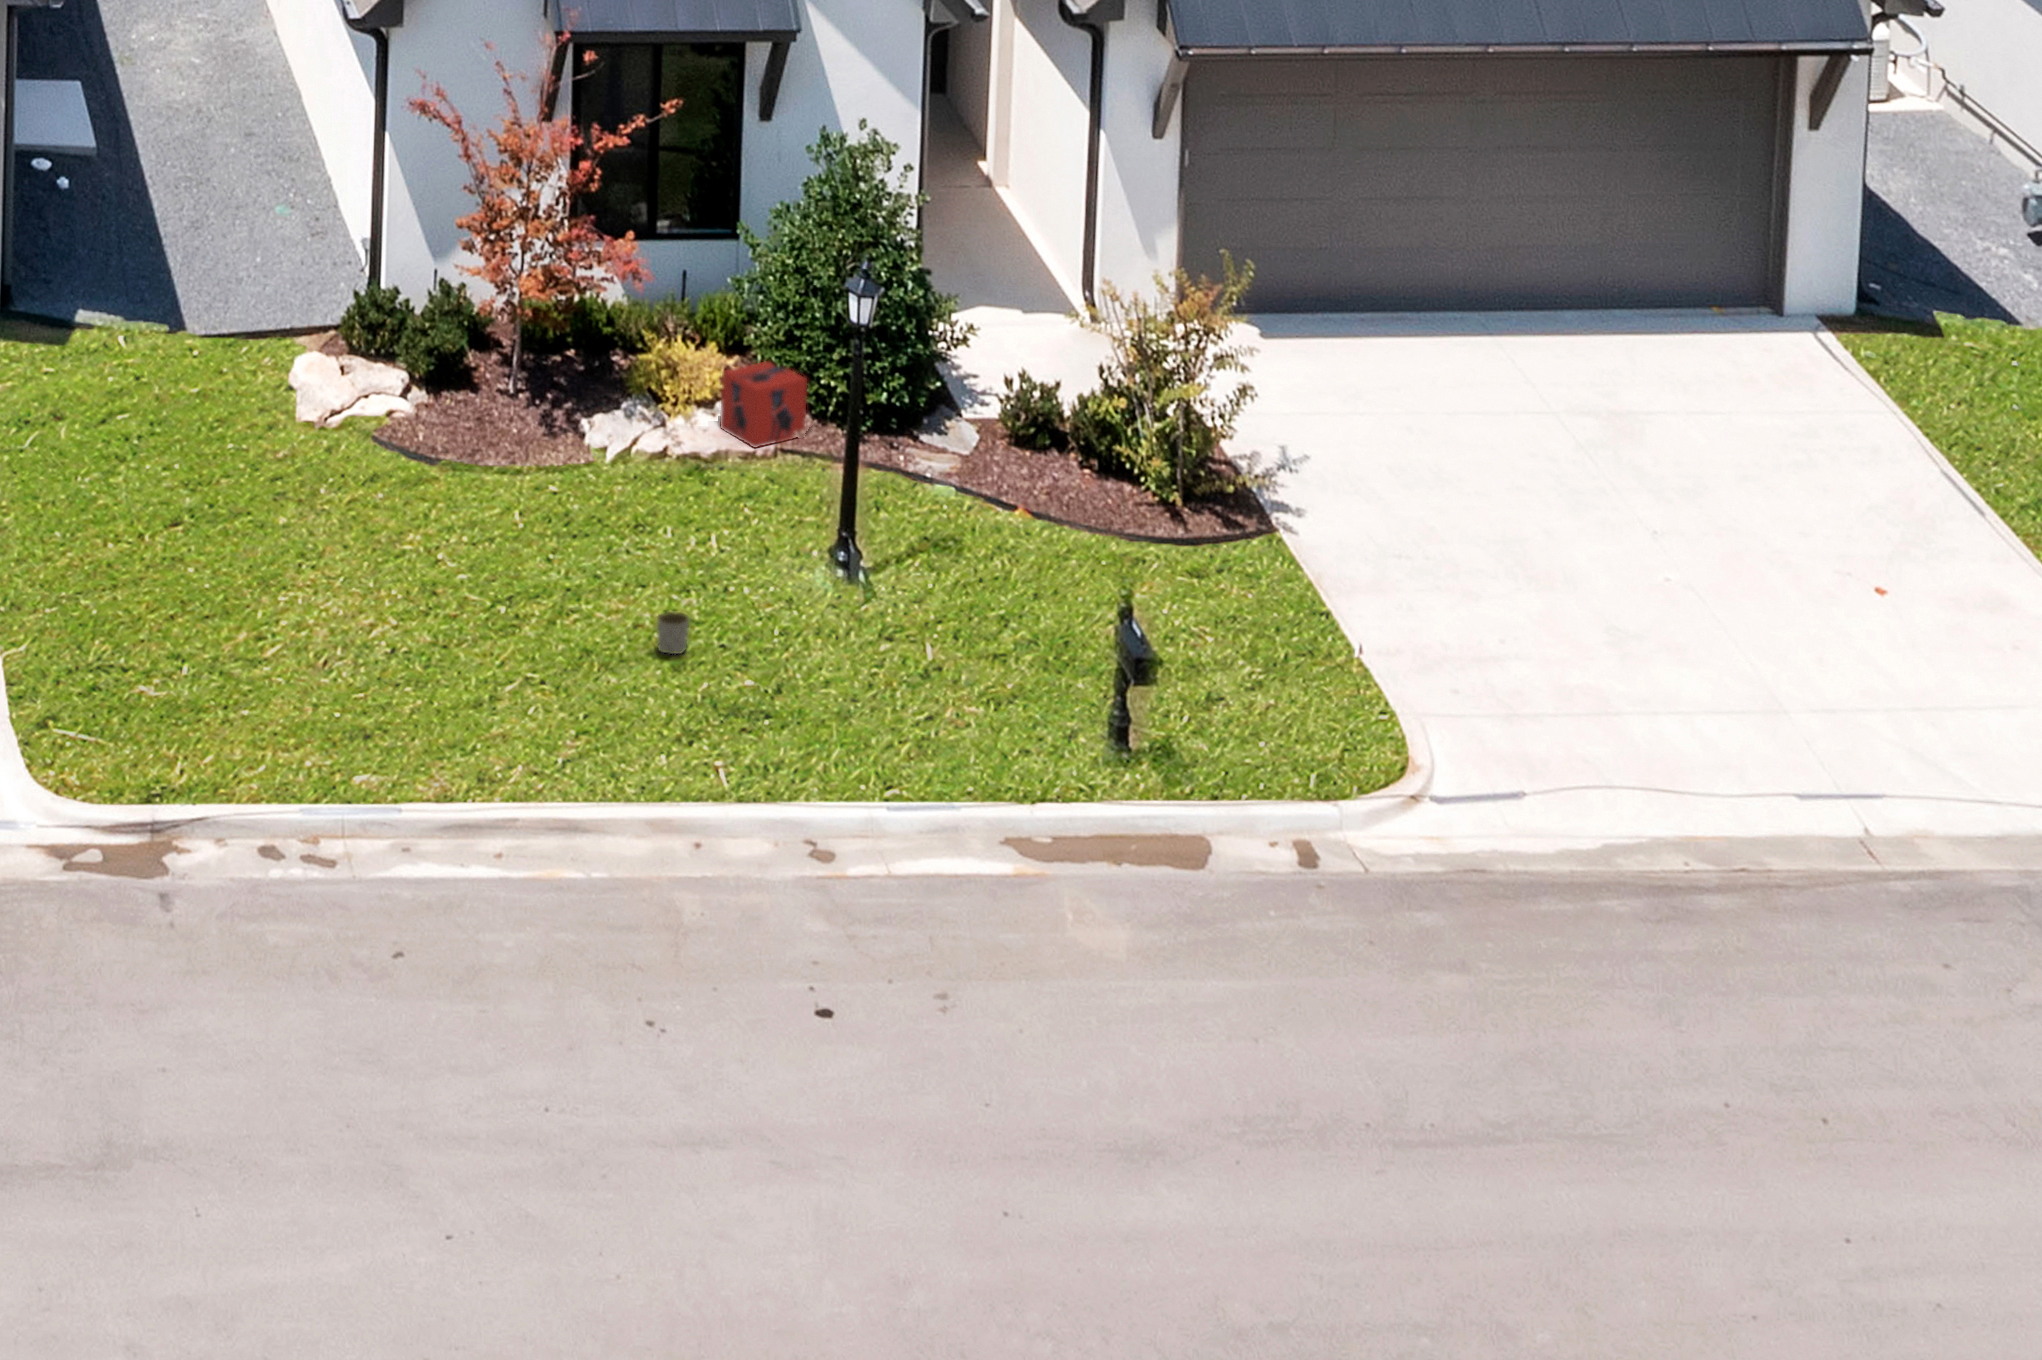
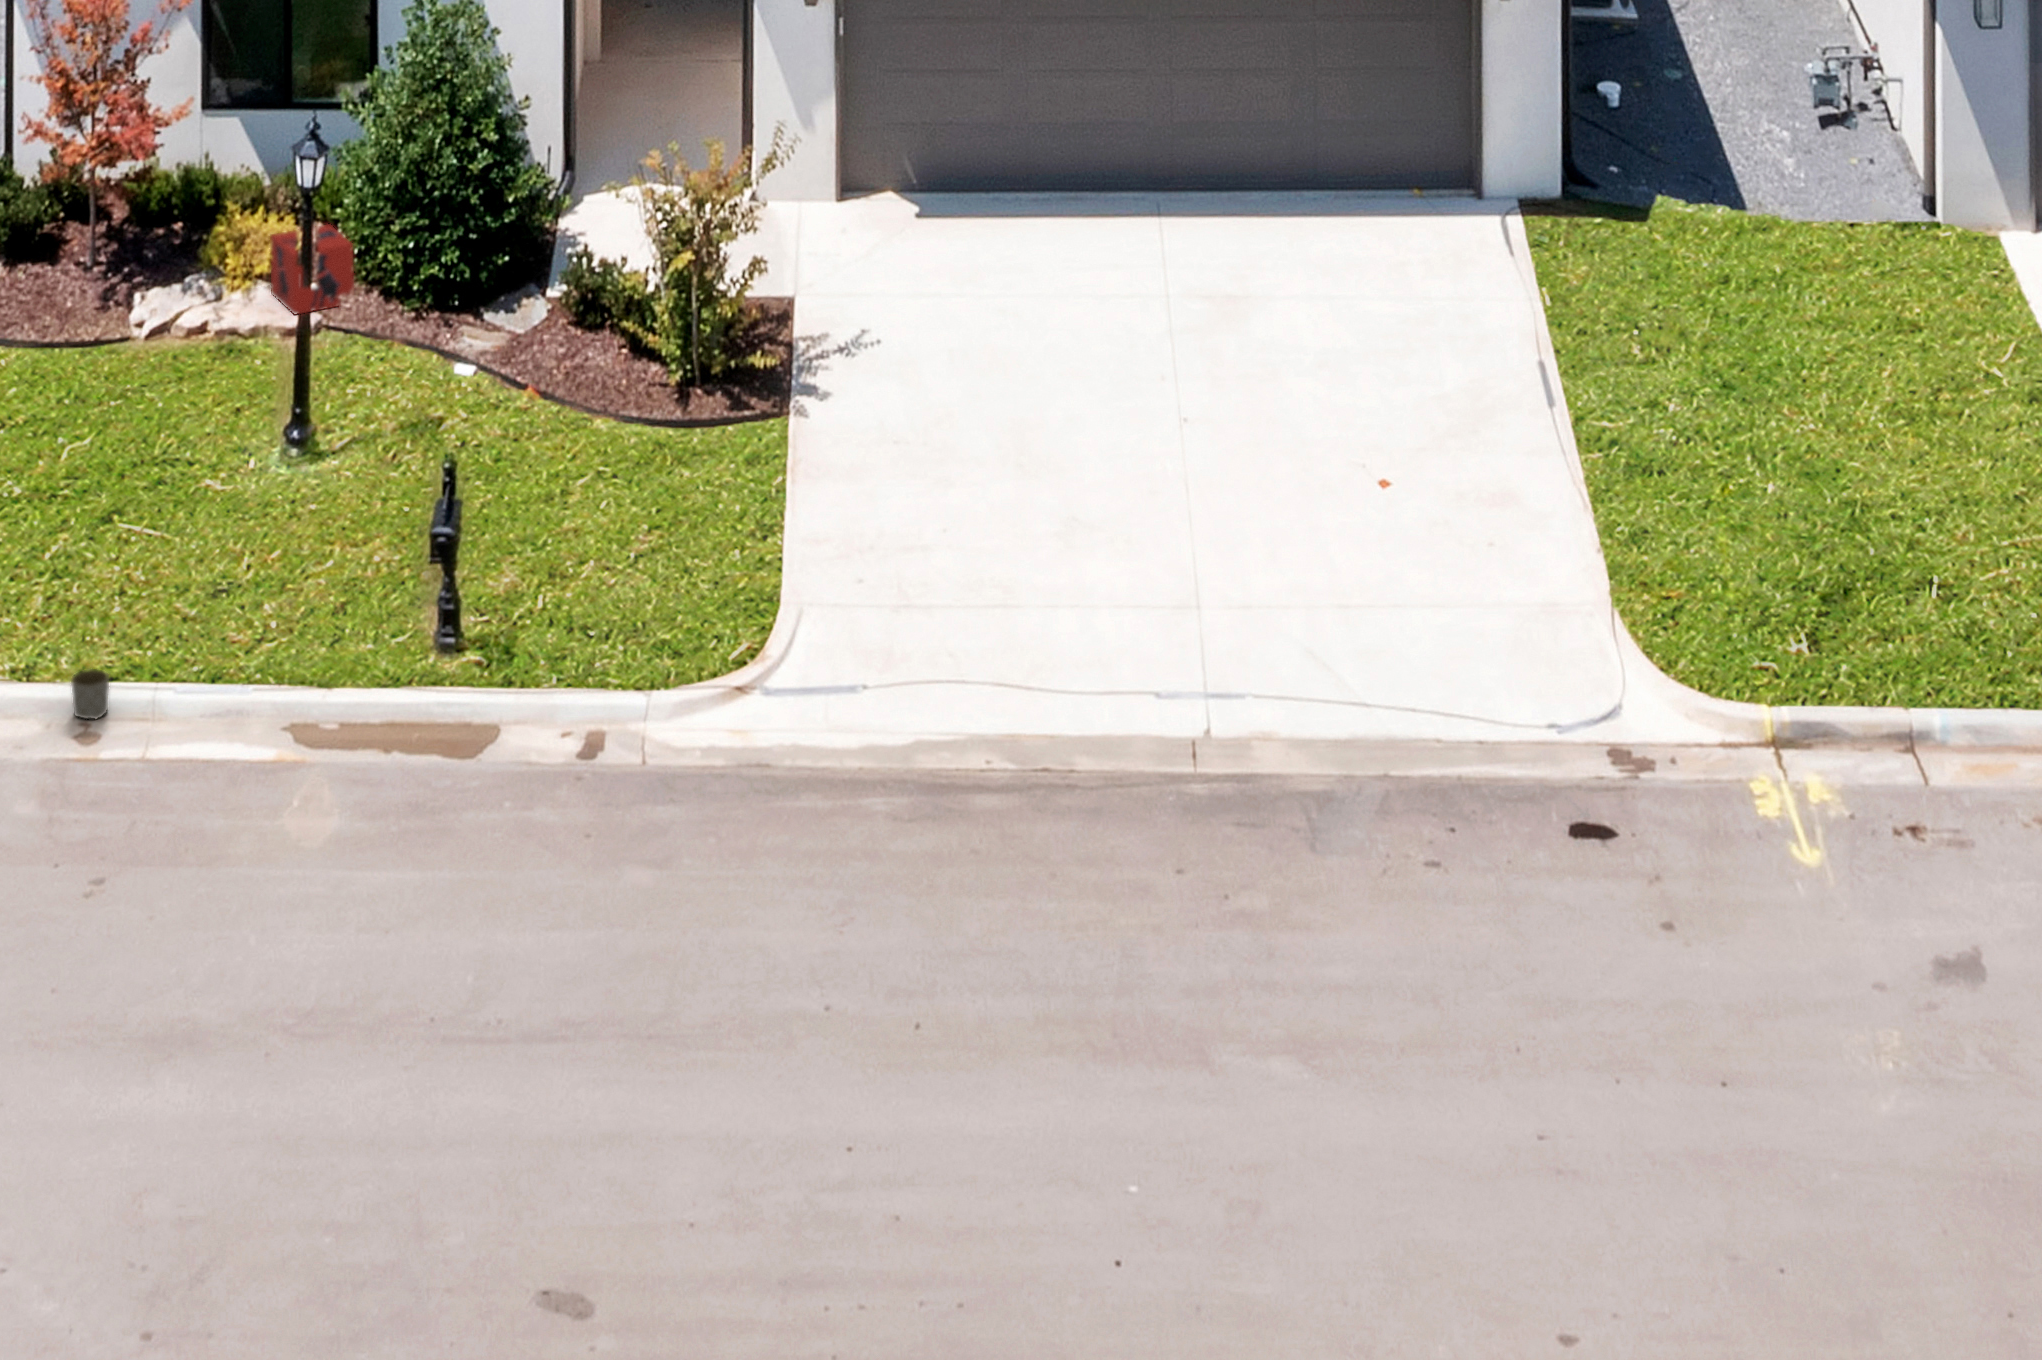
planter: present [657,612,689,654] -> present [71,669,109,719]

